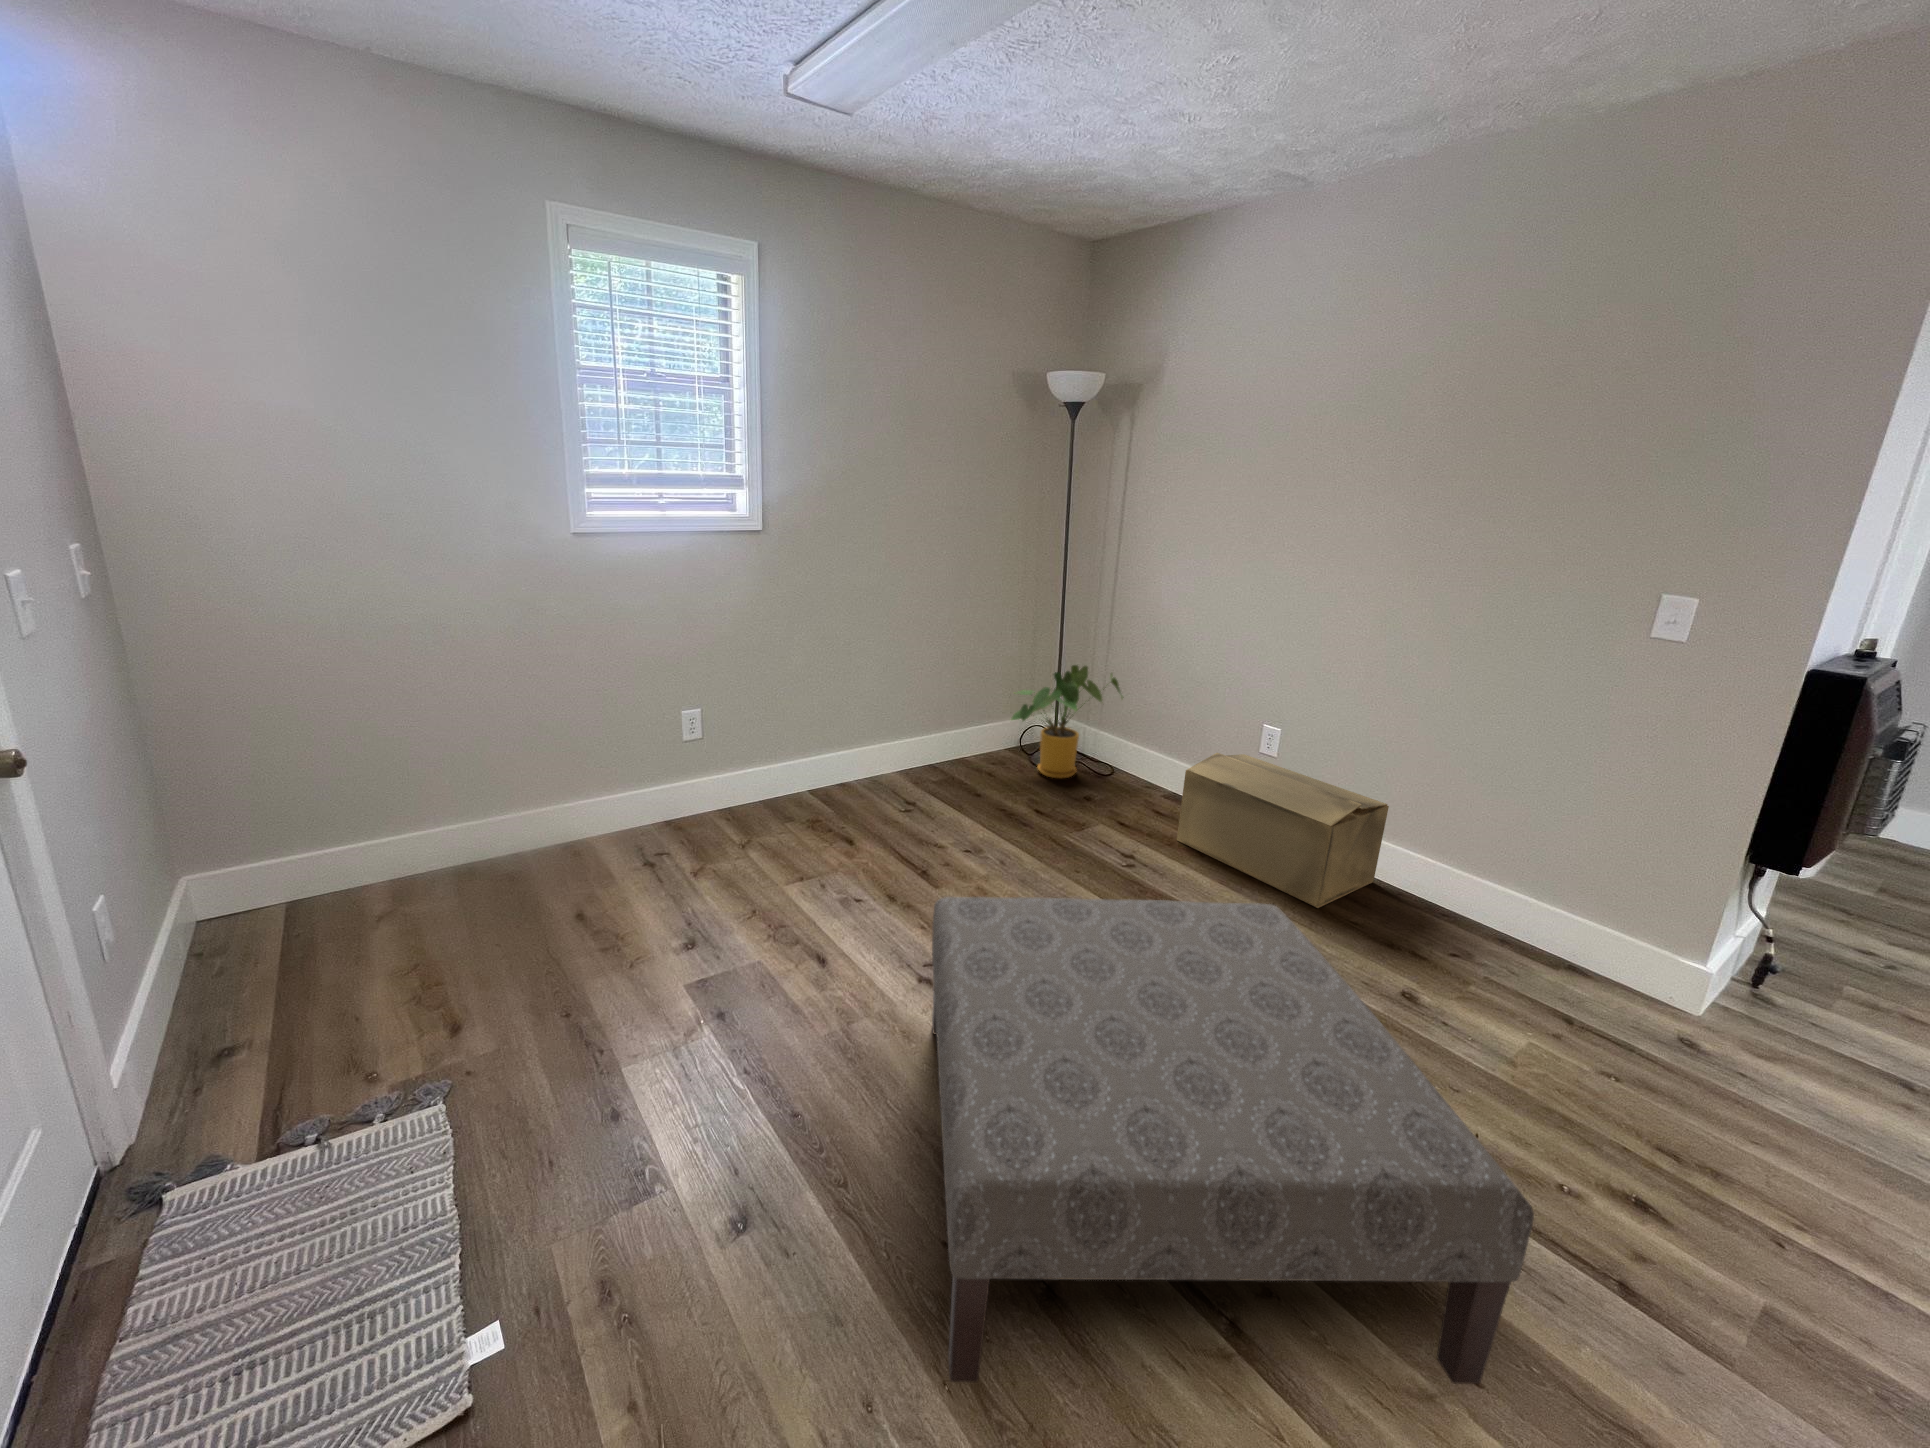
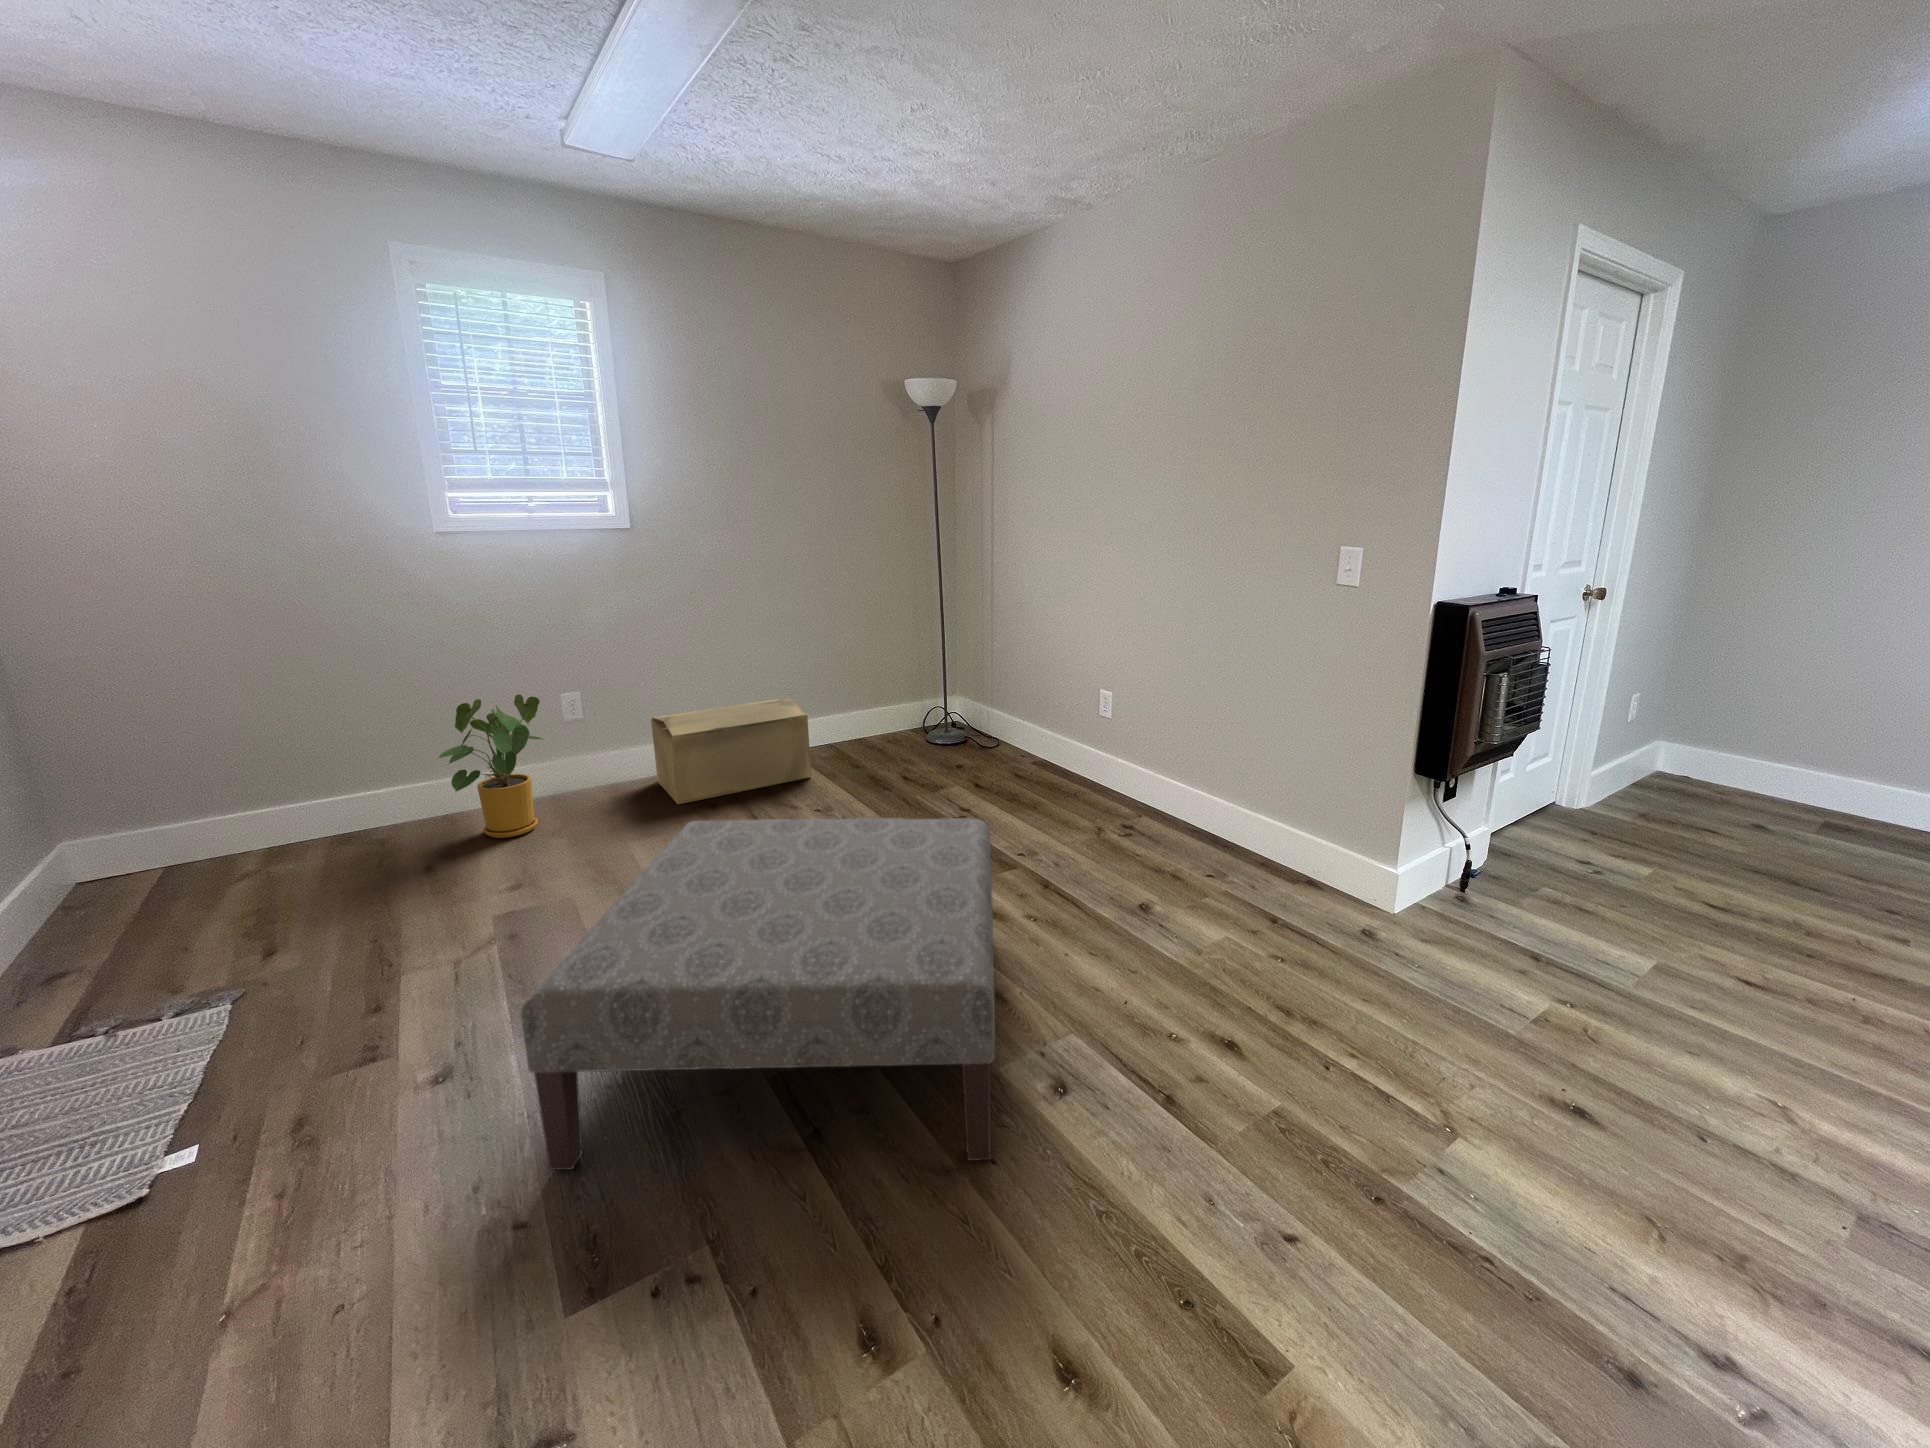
house plant: present [1012,665,1123,778] -> present [438,694,545,838]
cardboard box: present [1177,753,1389,908] -> present [651,699,811,804]

